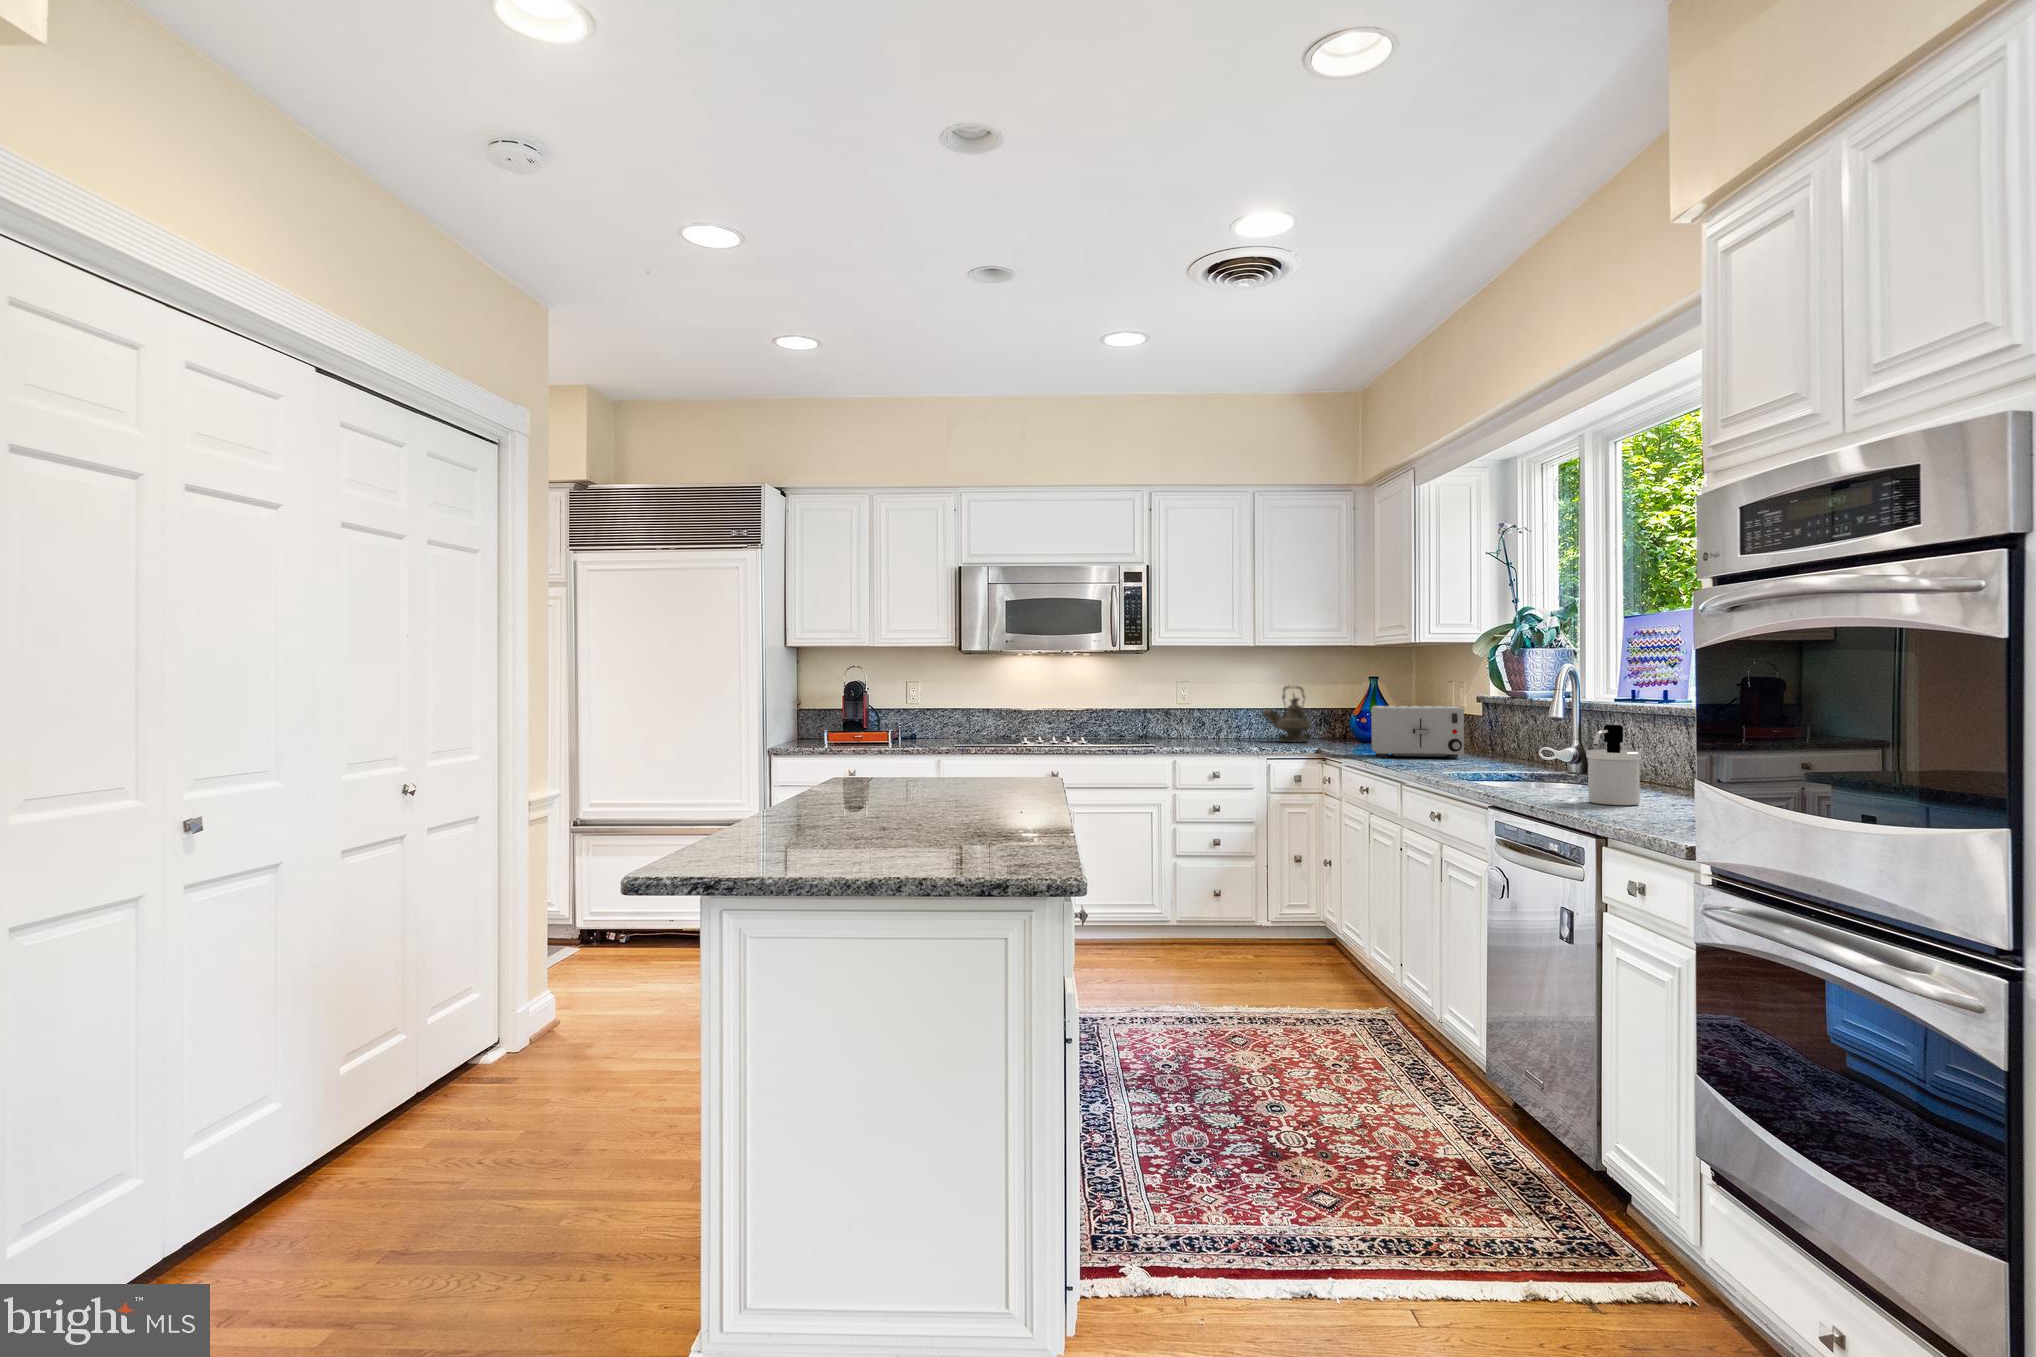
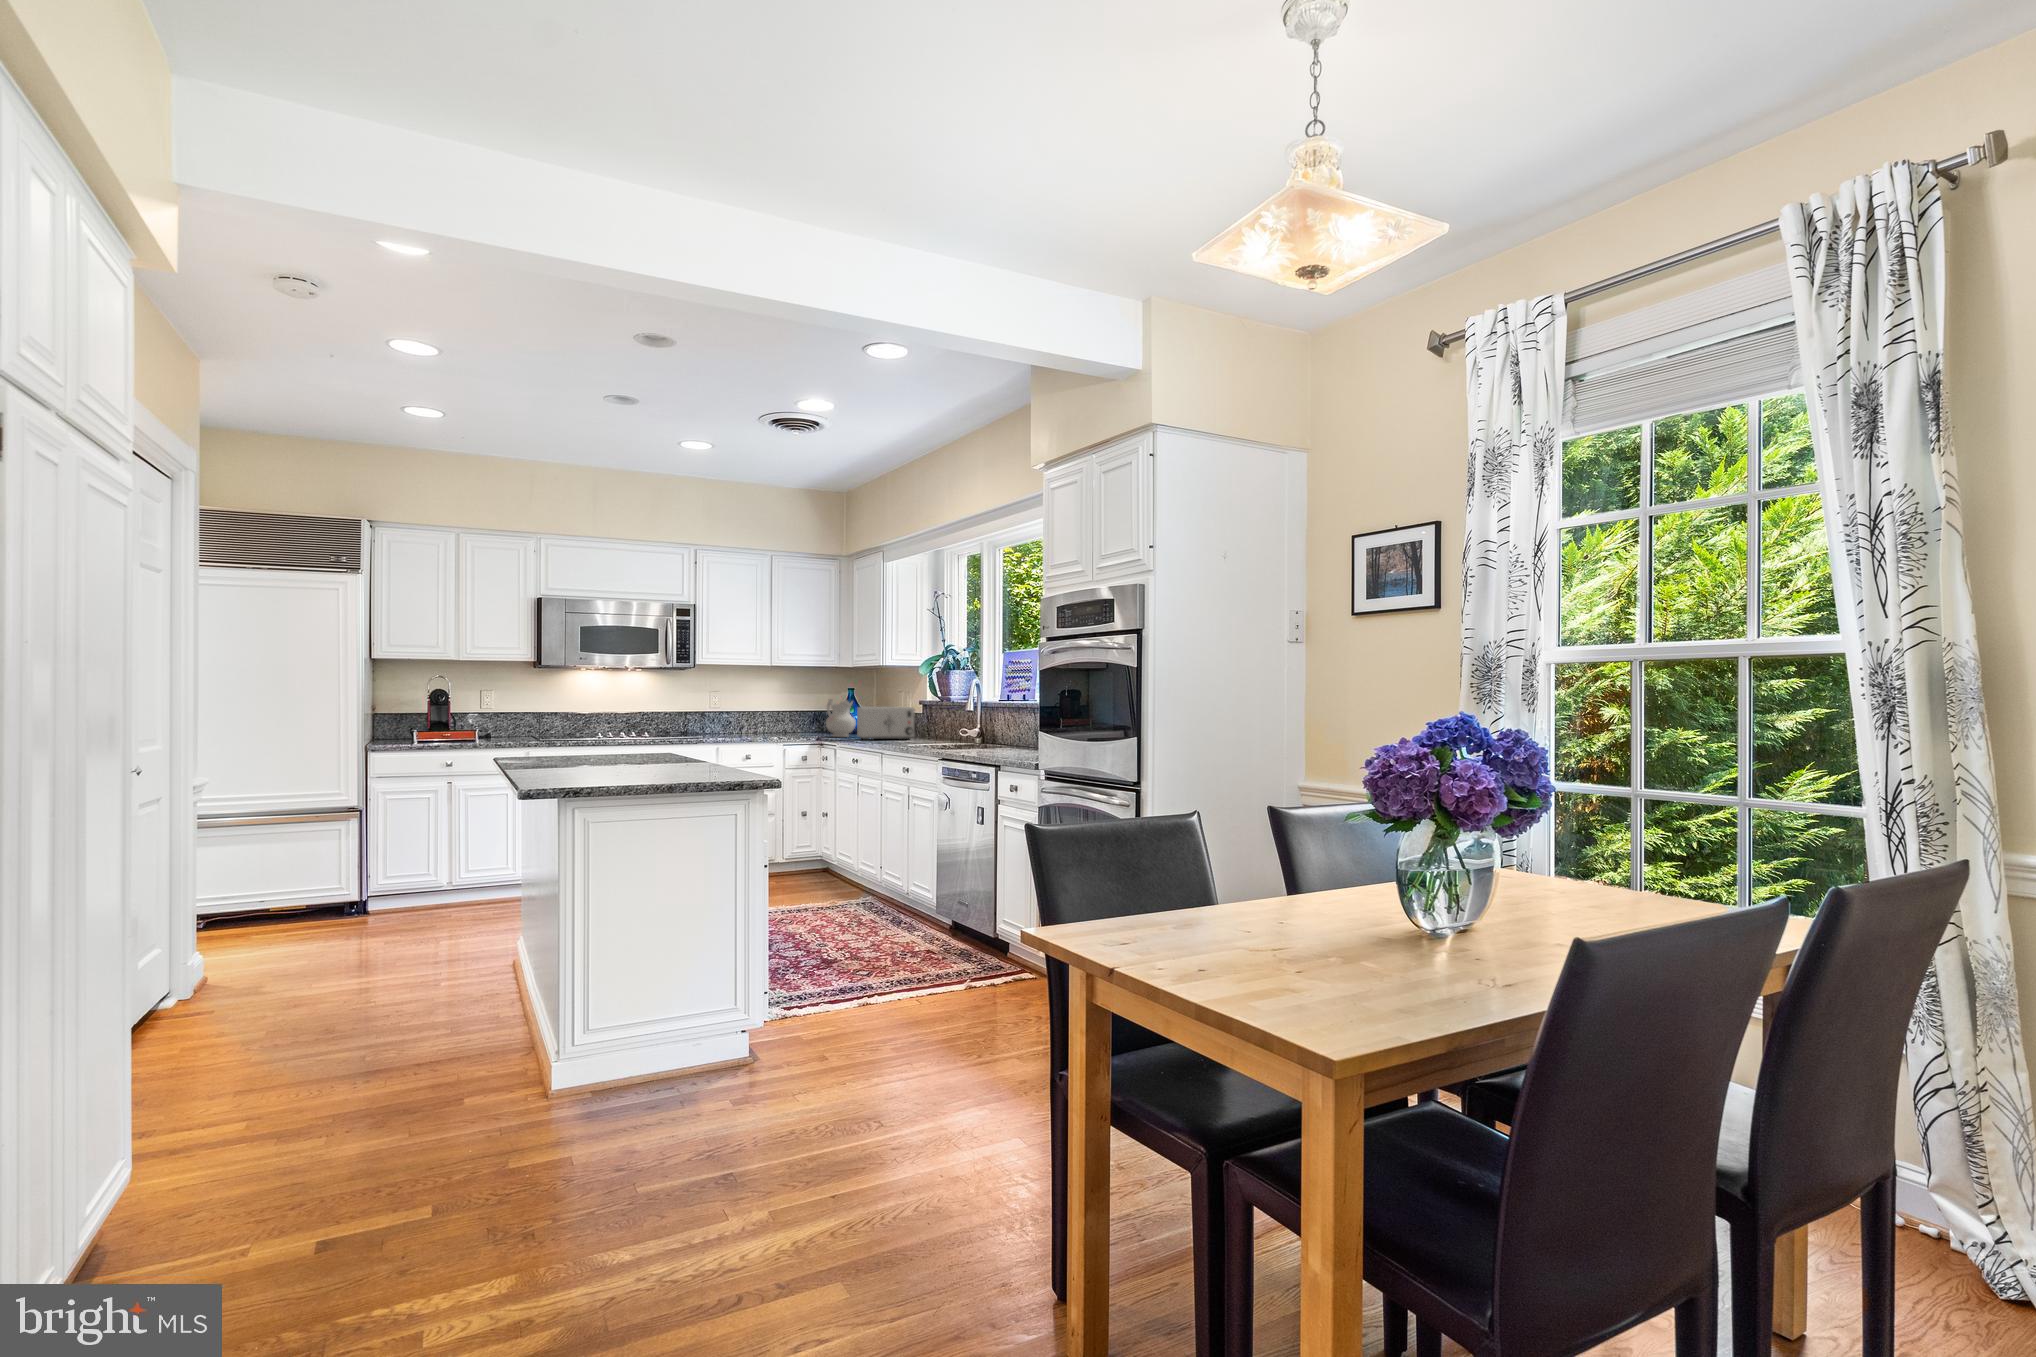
teapot: present [1263,685,1312,742] -> none [773,694,811,735]
ceramic pitcher: none [1329,693,1374,750] -> present [826,699,856,737]
soap dispenser: present [1586,725,1641,805] -> none [988,711,1014,753]

